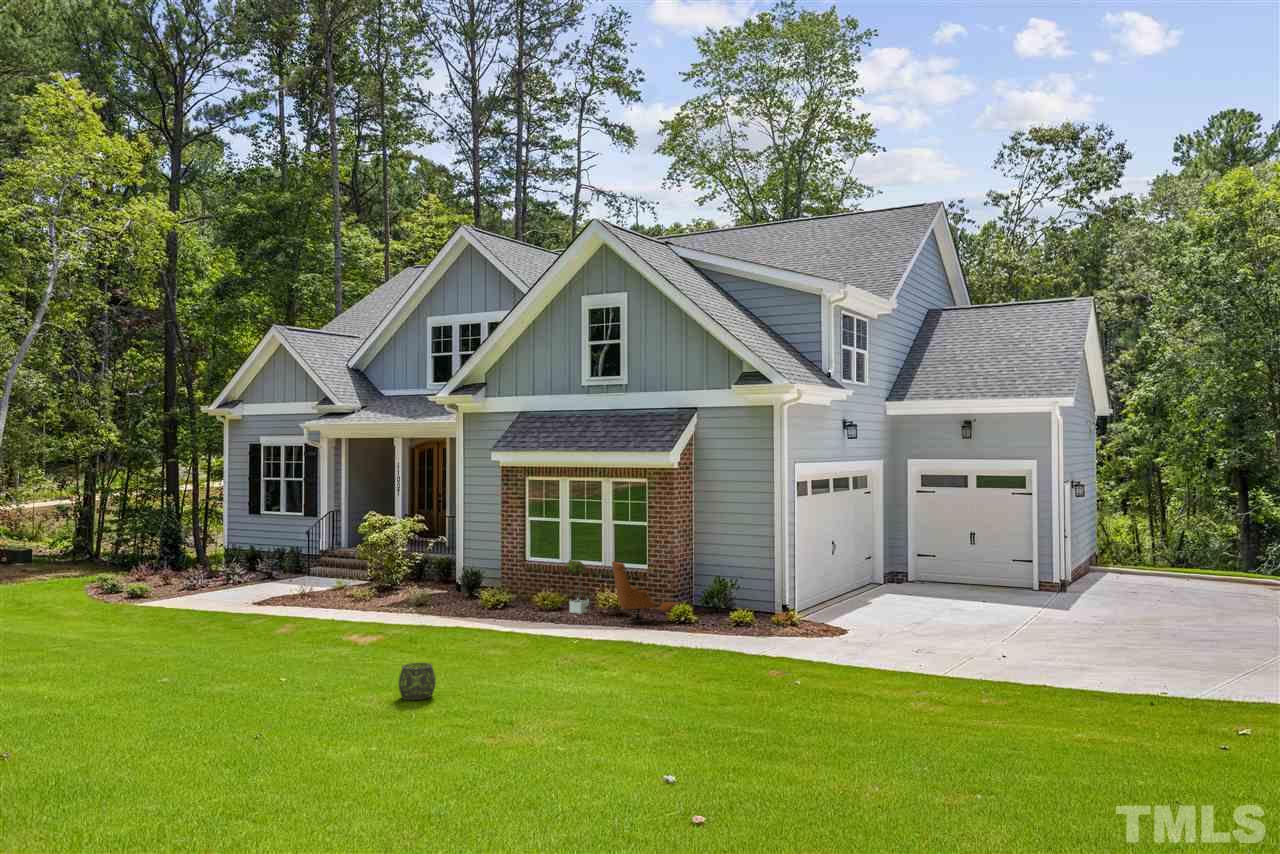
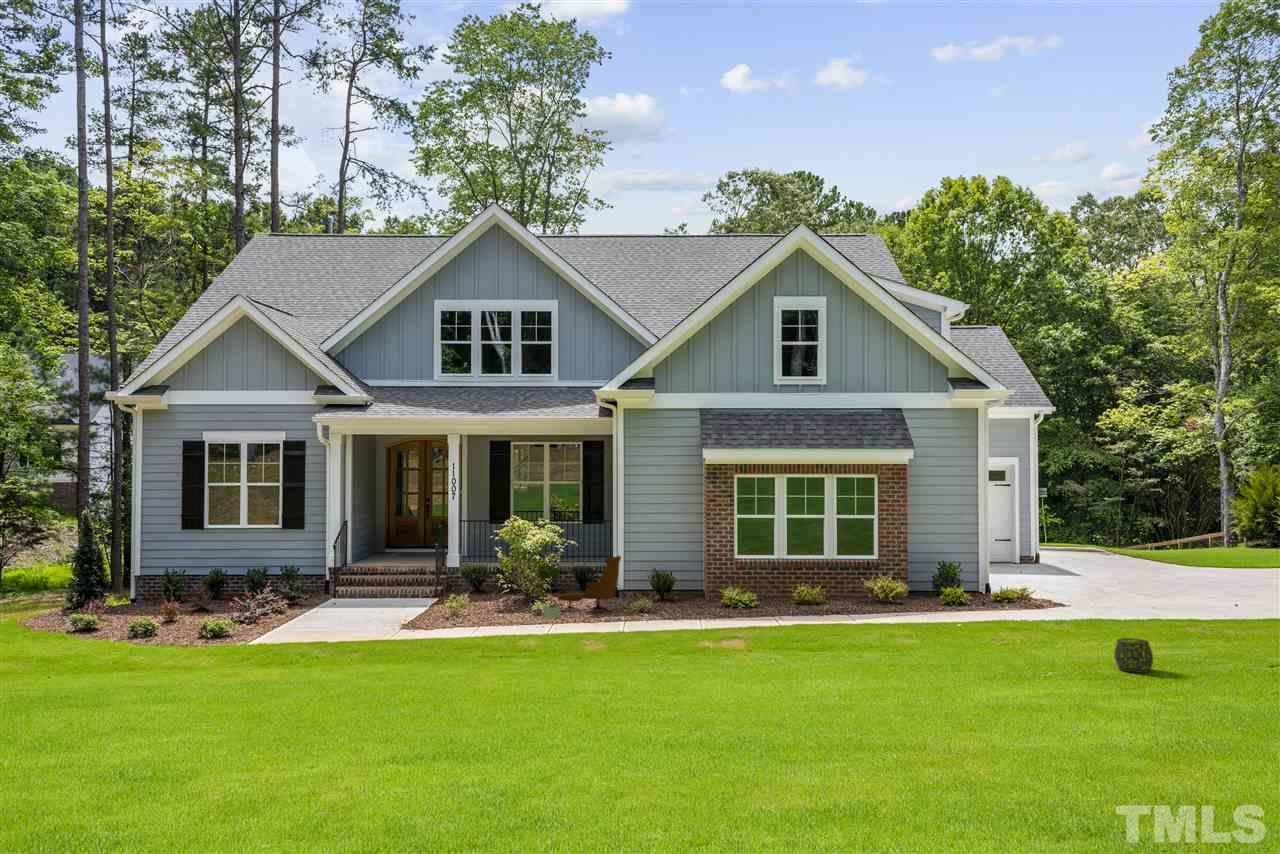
potted tree: present [567,560,589,614] -> present [537,564,560,619]
lounge chair: present [612,561,681,623] -> present [558,556,621,611]

